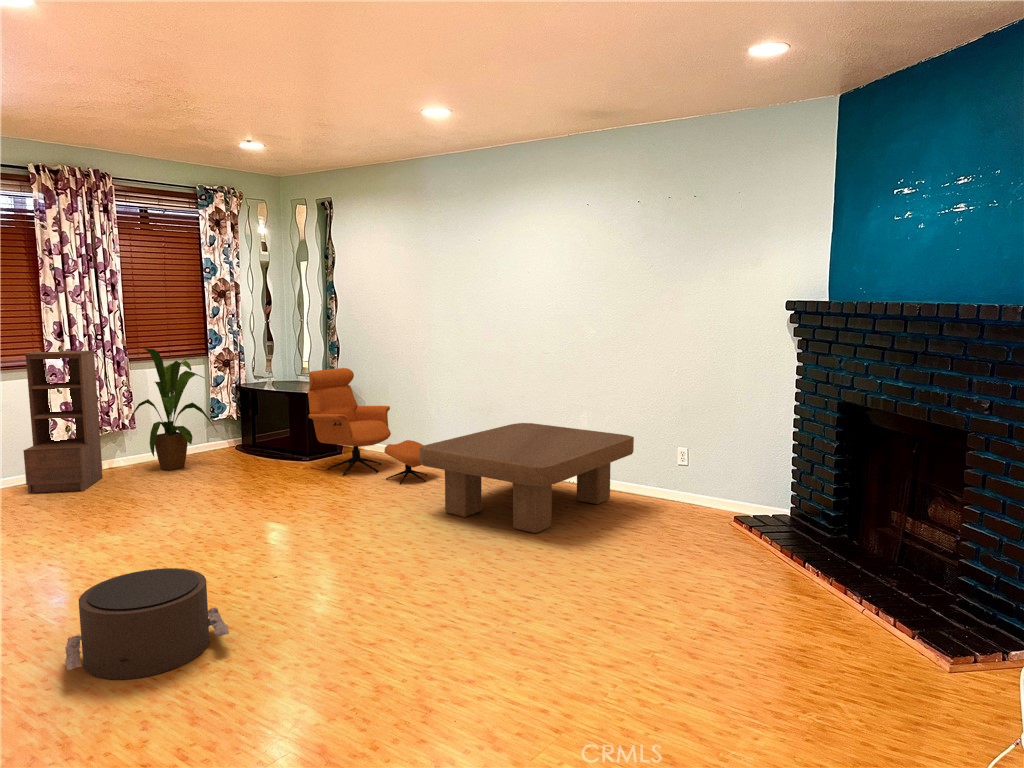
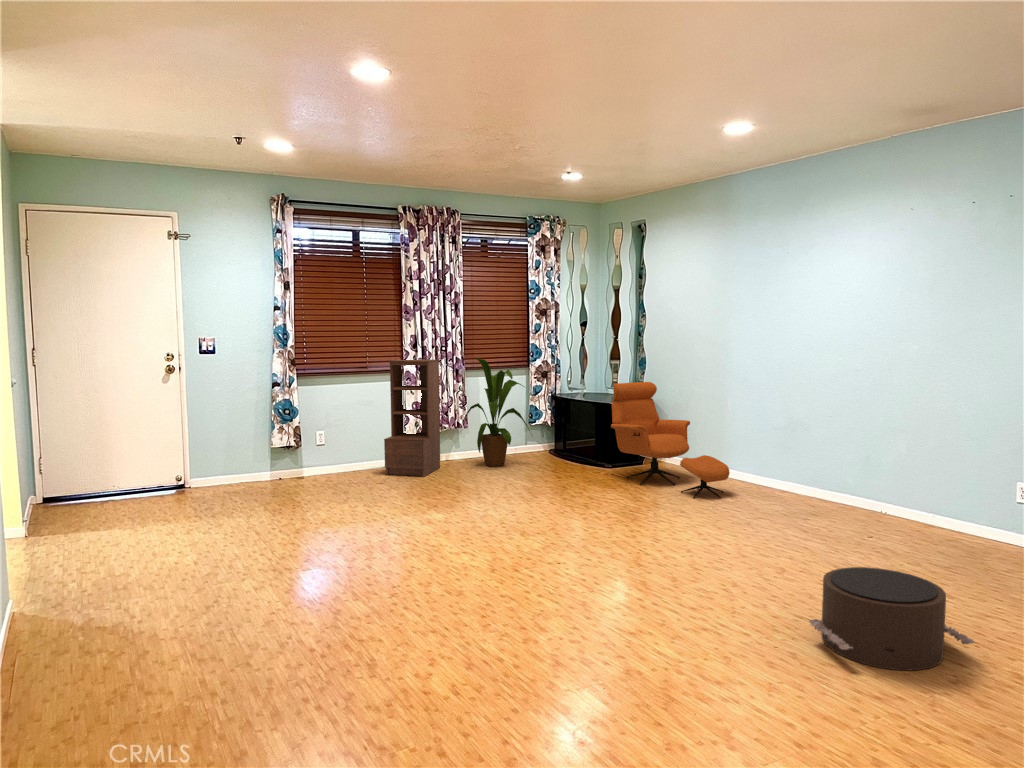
coffee table: present [420,423,634,533] -> none [708,446,963,560]
pouf: present [65,568,229,679] -> present [809,567,975,670]

